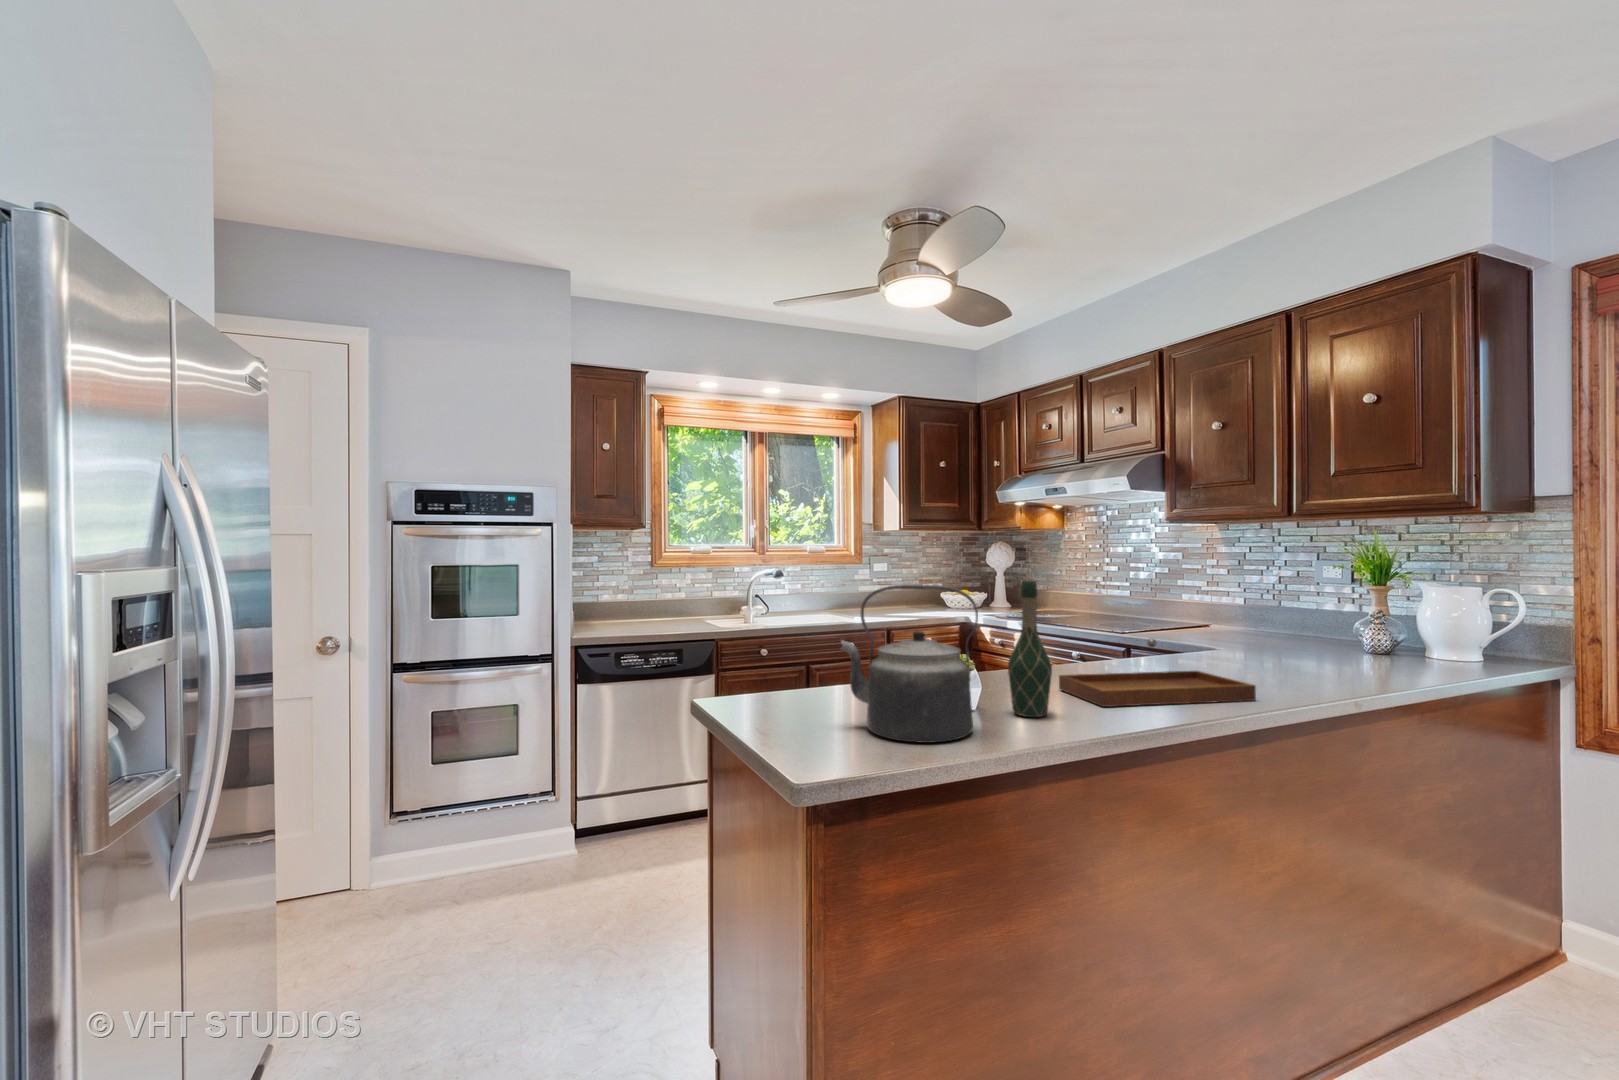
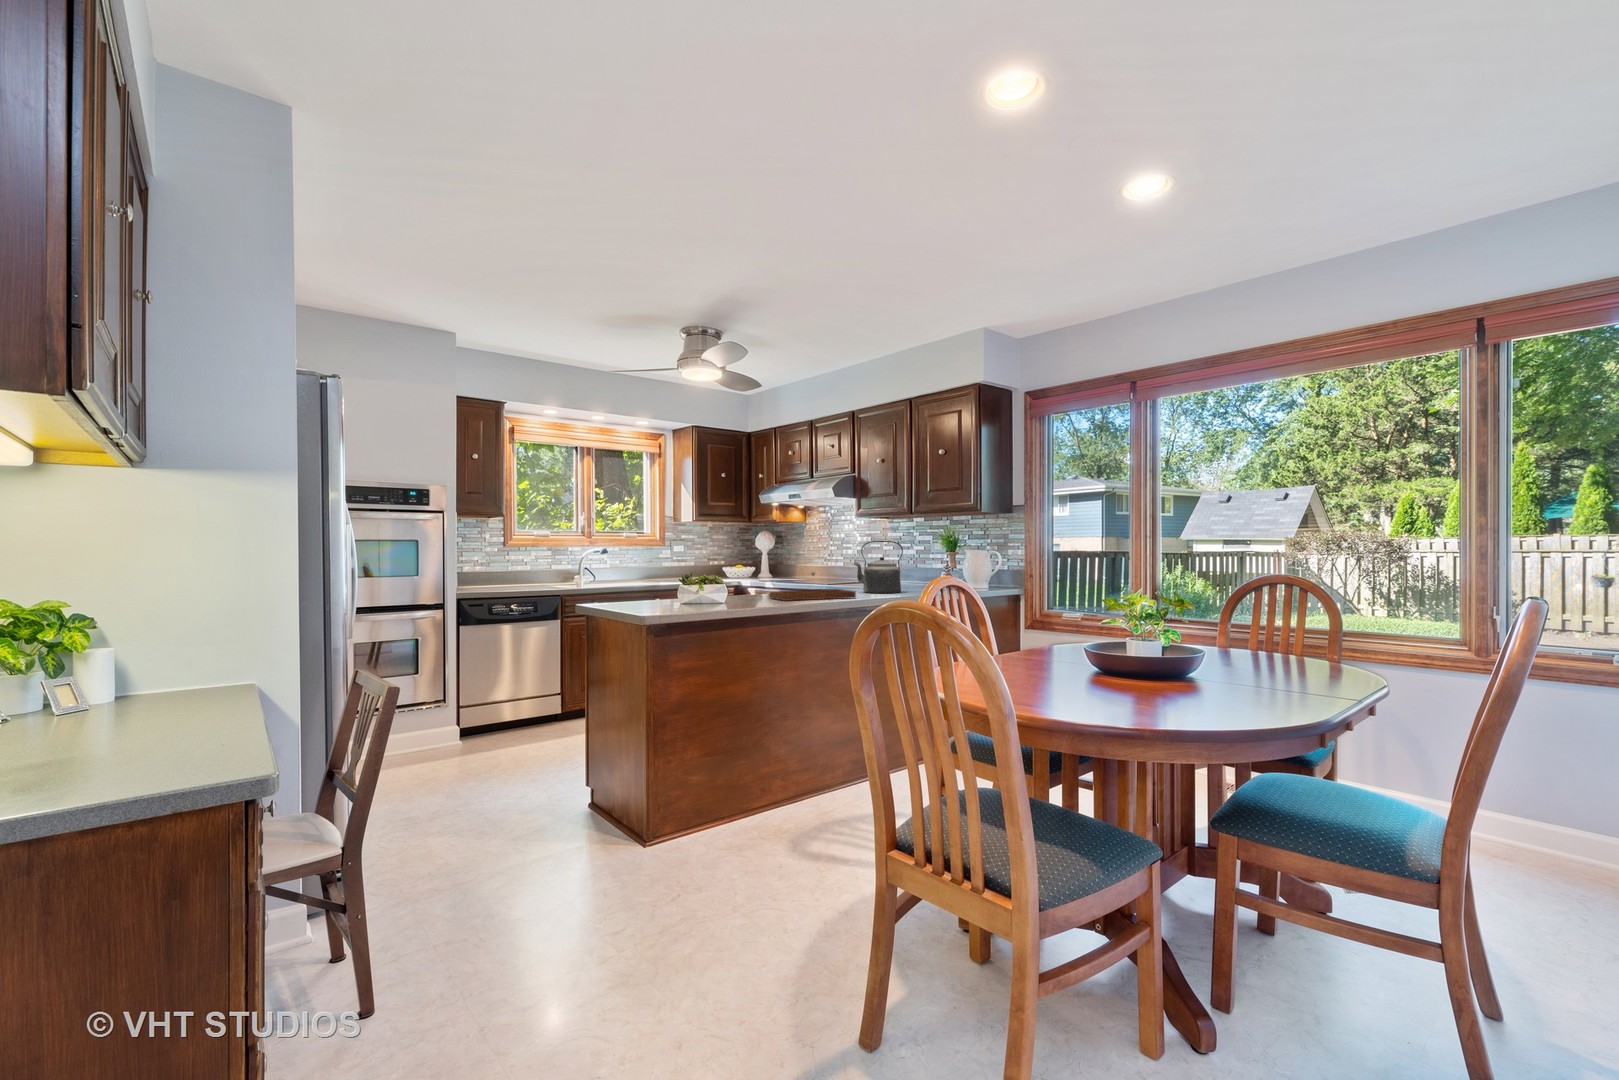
wine bottle: present [1008,581,1052,717] -> none [739,540,759,603]
kettle: present [841,585,978,743] -> present [854,541,903,593]

